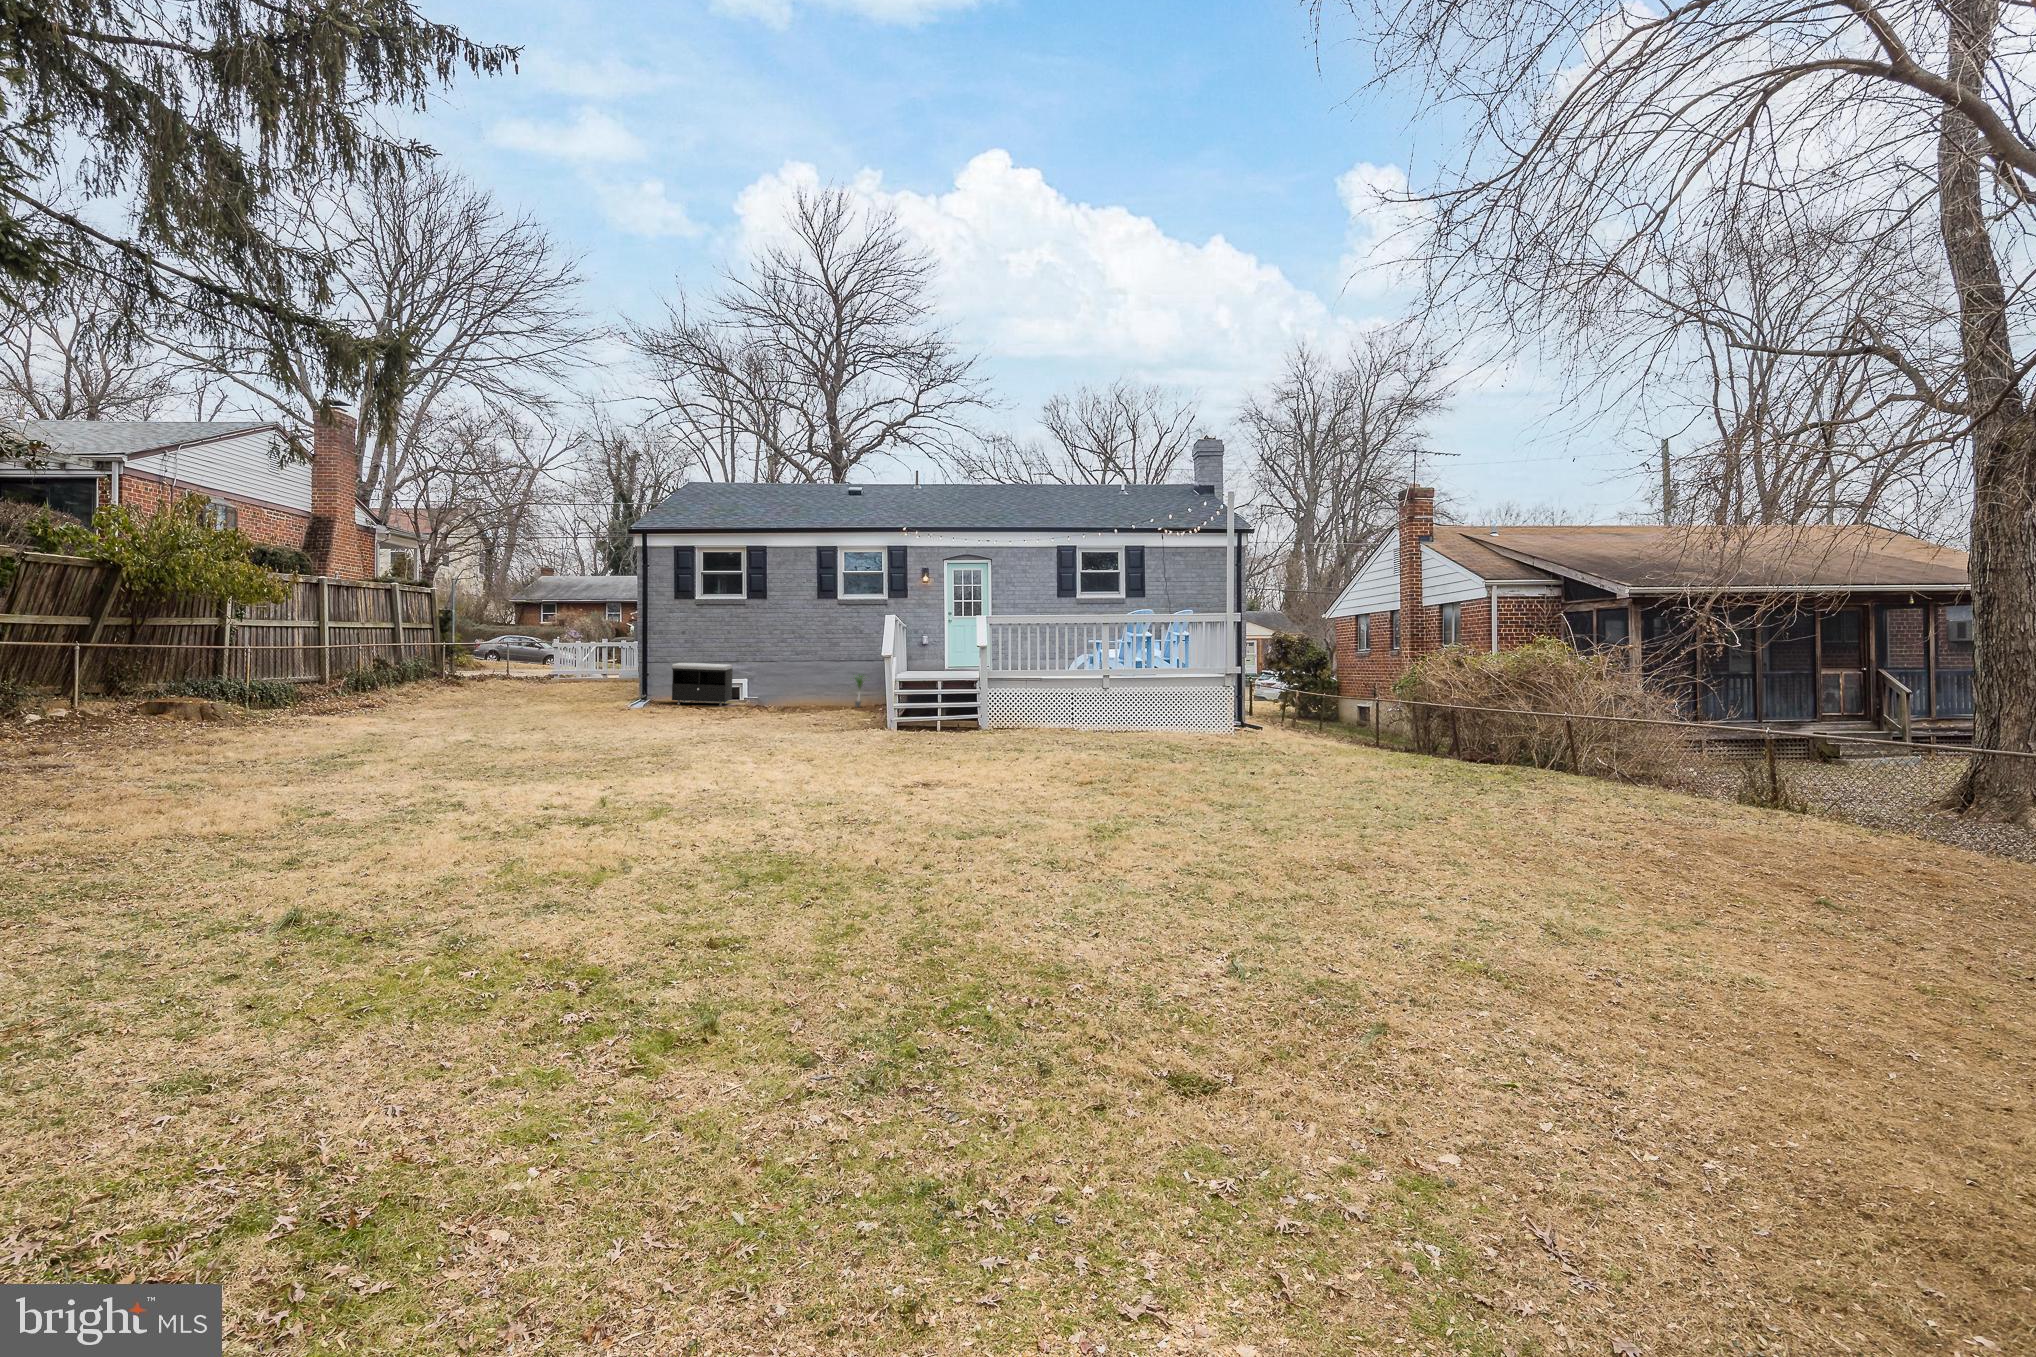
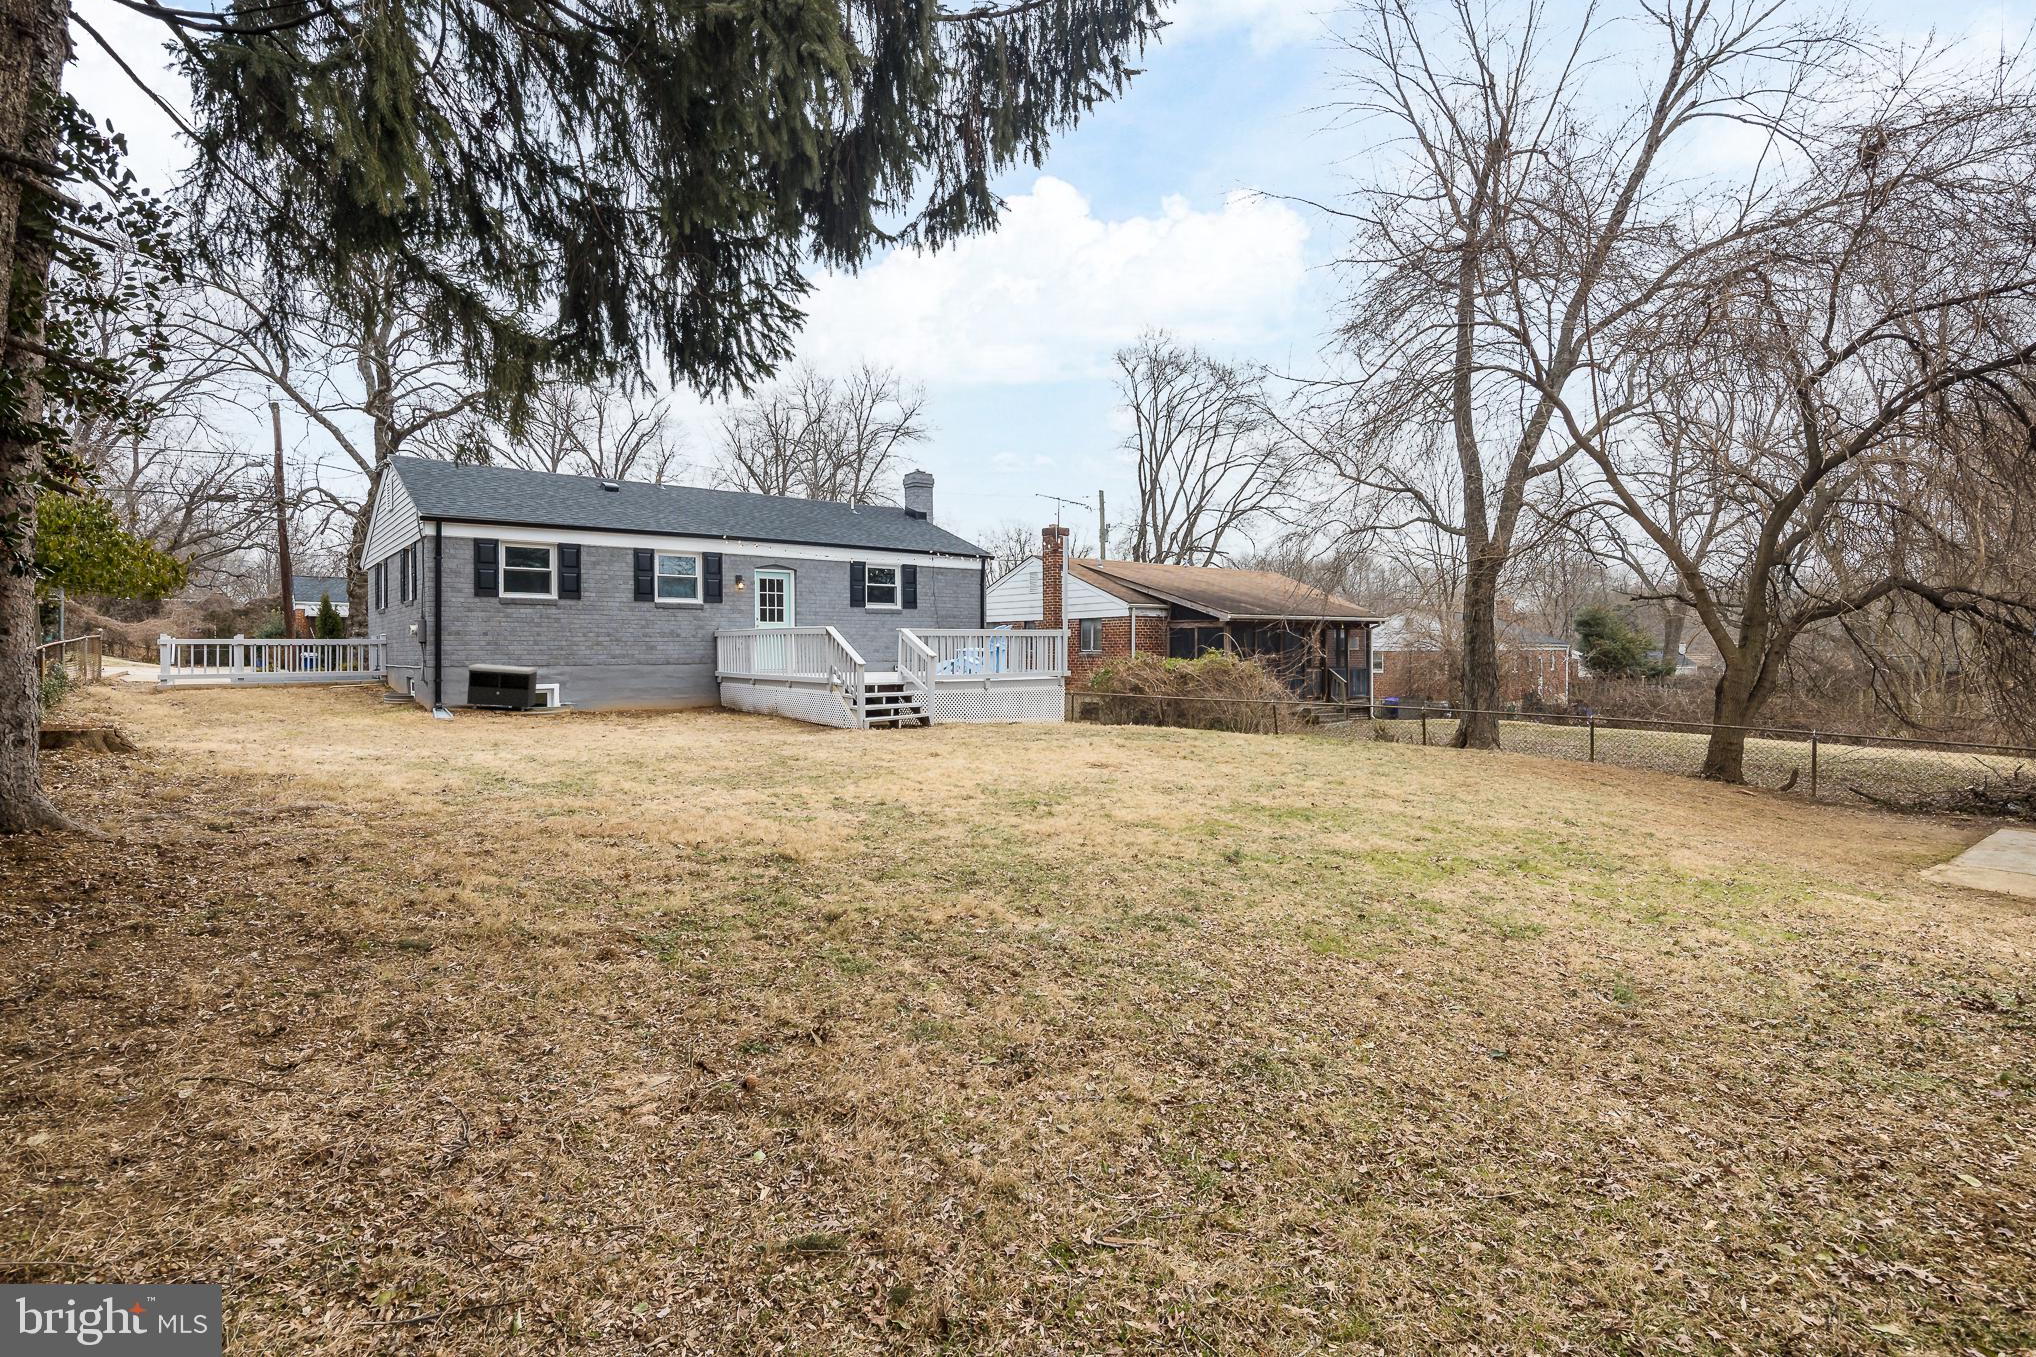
potted plant: present [855,674,864,707] -> none [663,676,690,716]

